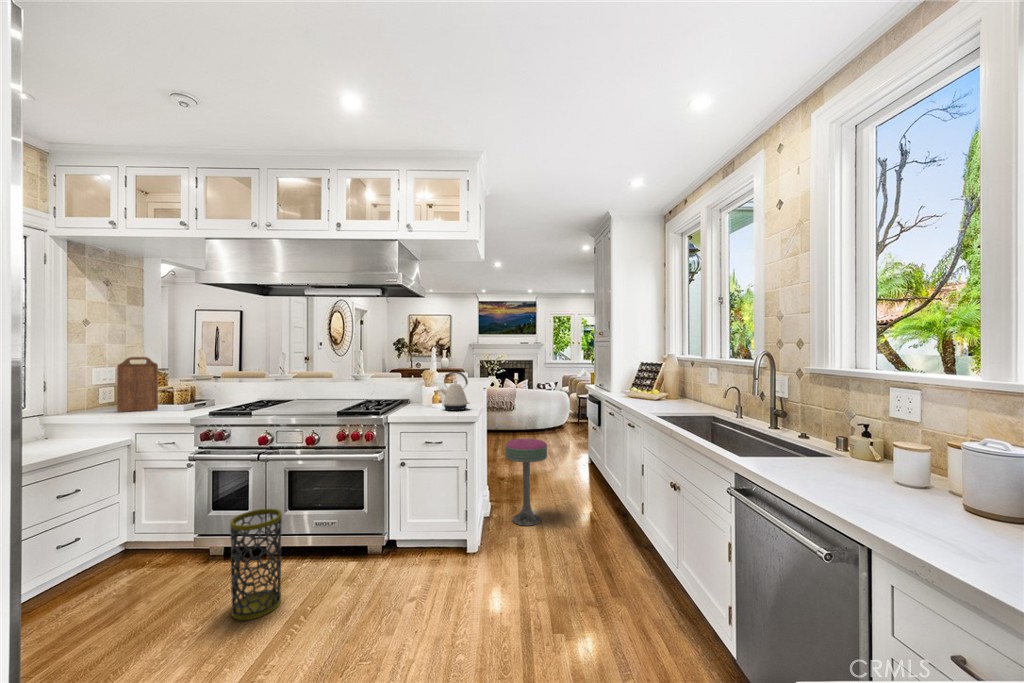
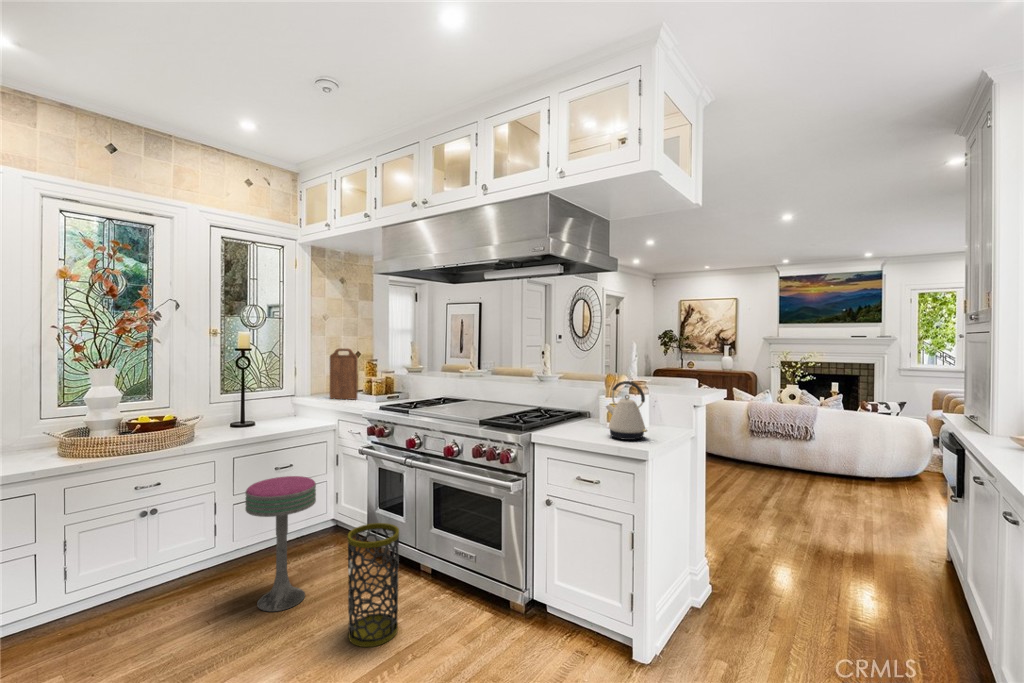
bar stool: present [505,439,547,526] -> present [245,476,316,612]

